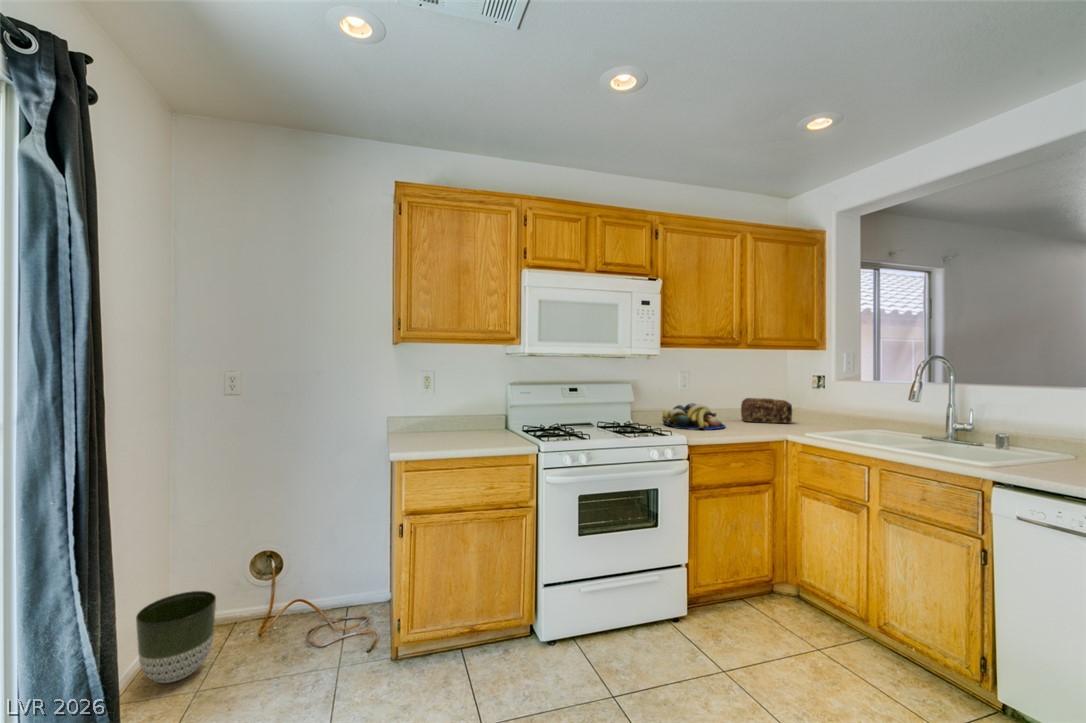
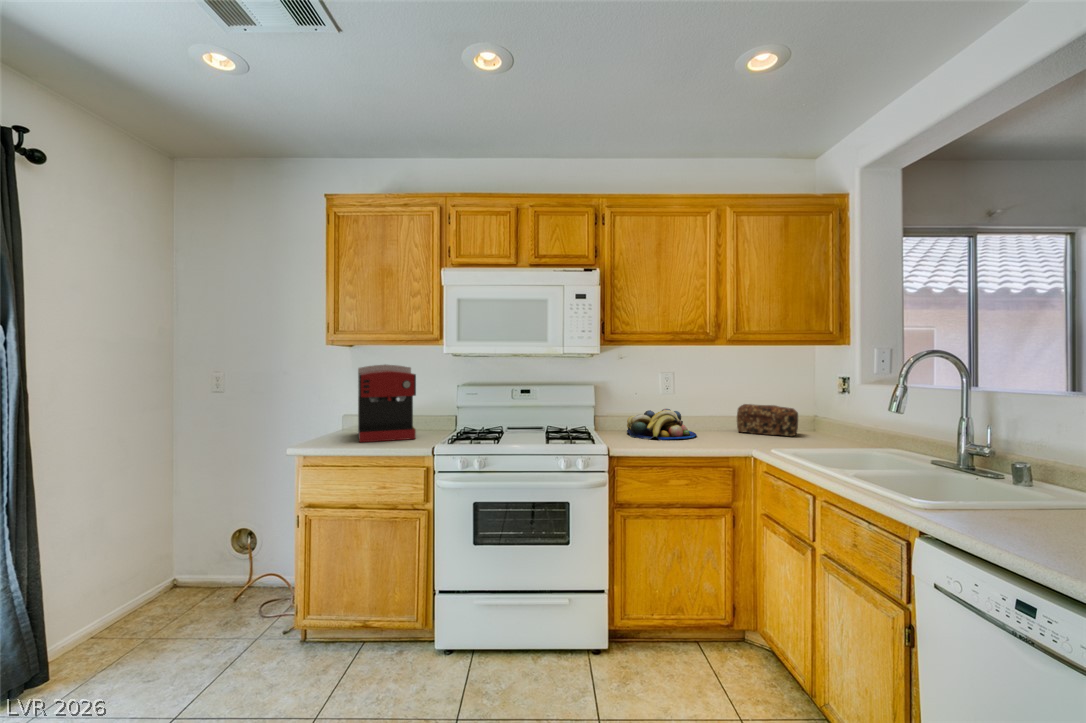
coffee maker: none [423,363,500,444] -> present [358,364,416,442]
planter: present [136,591,216,683] -> none [114,554,182,626]

